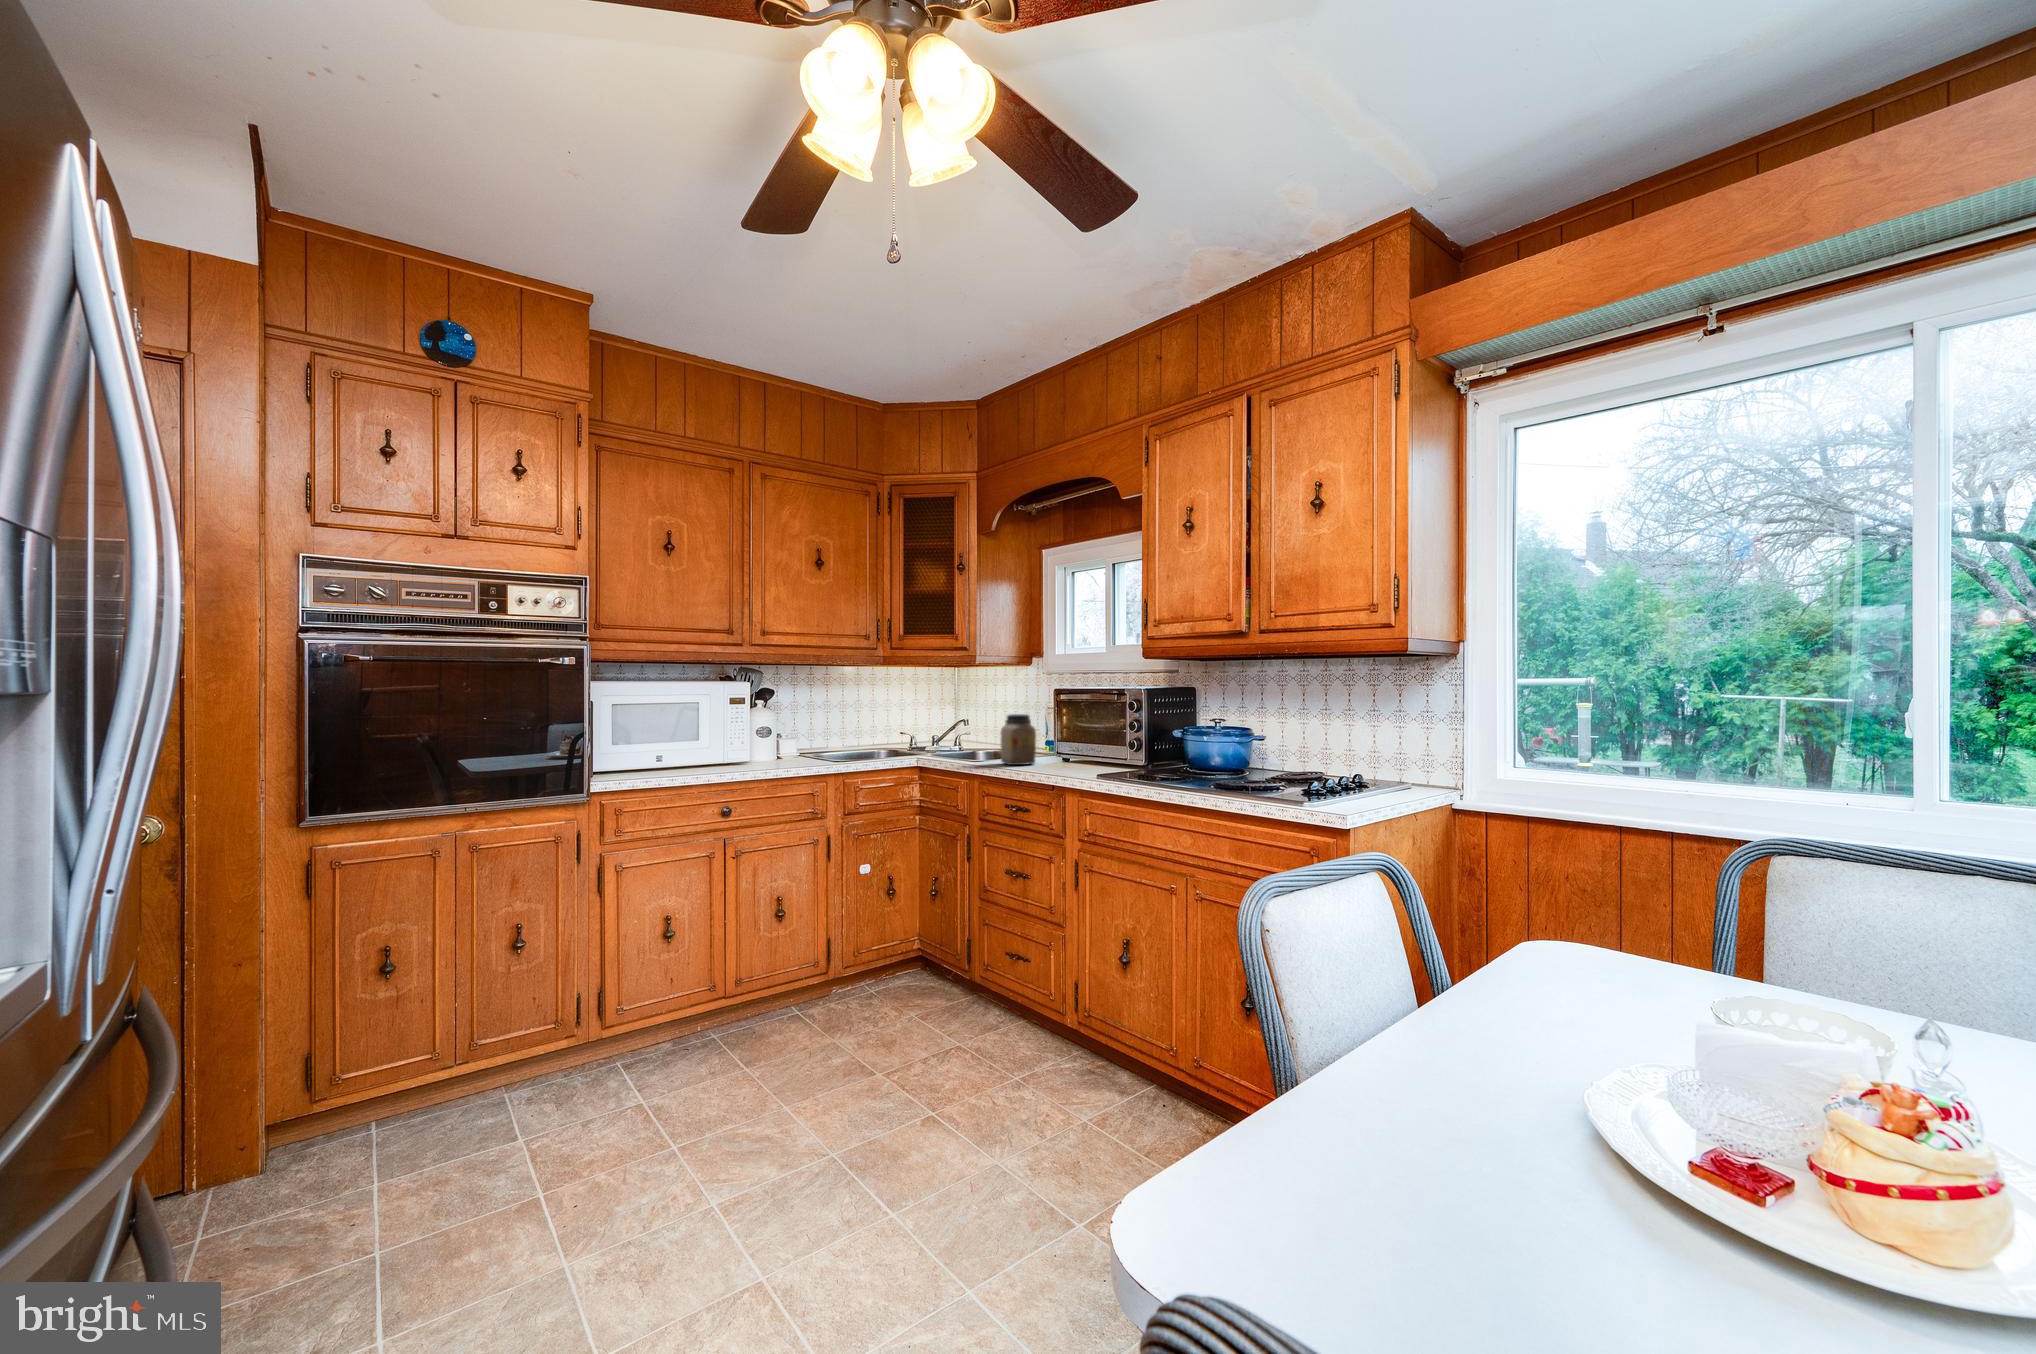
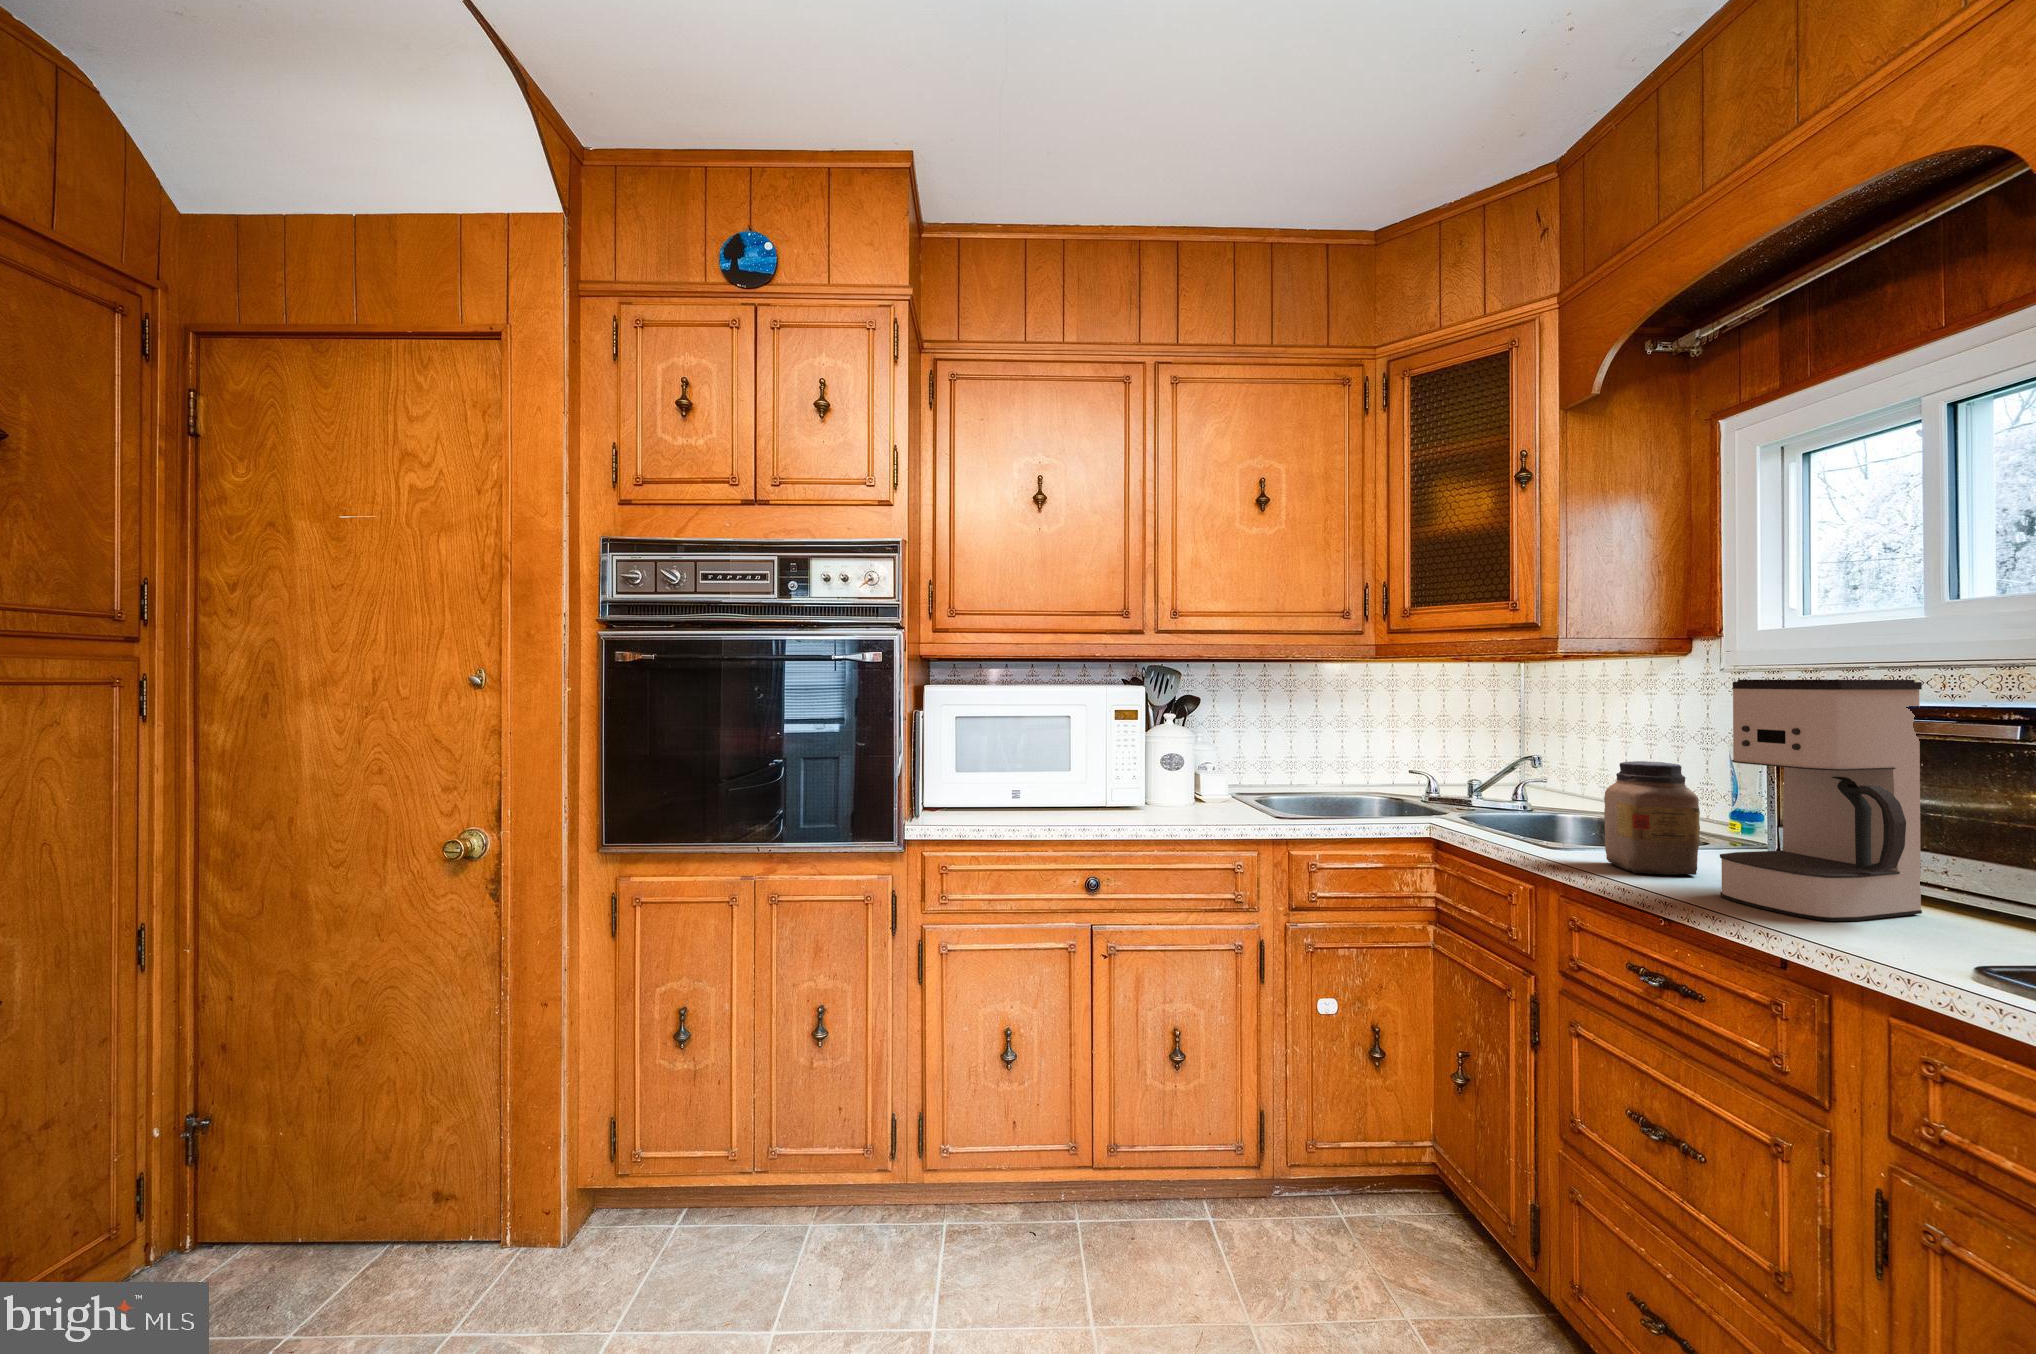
coffee maker: none [1043,676,1104,772] -> present [1720,680,1922,921]

